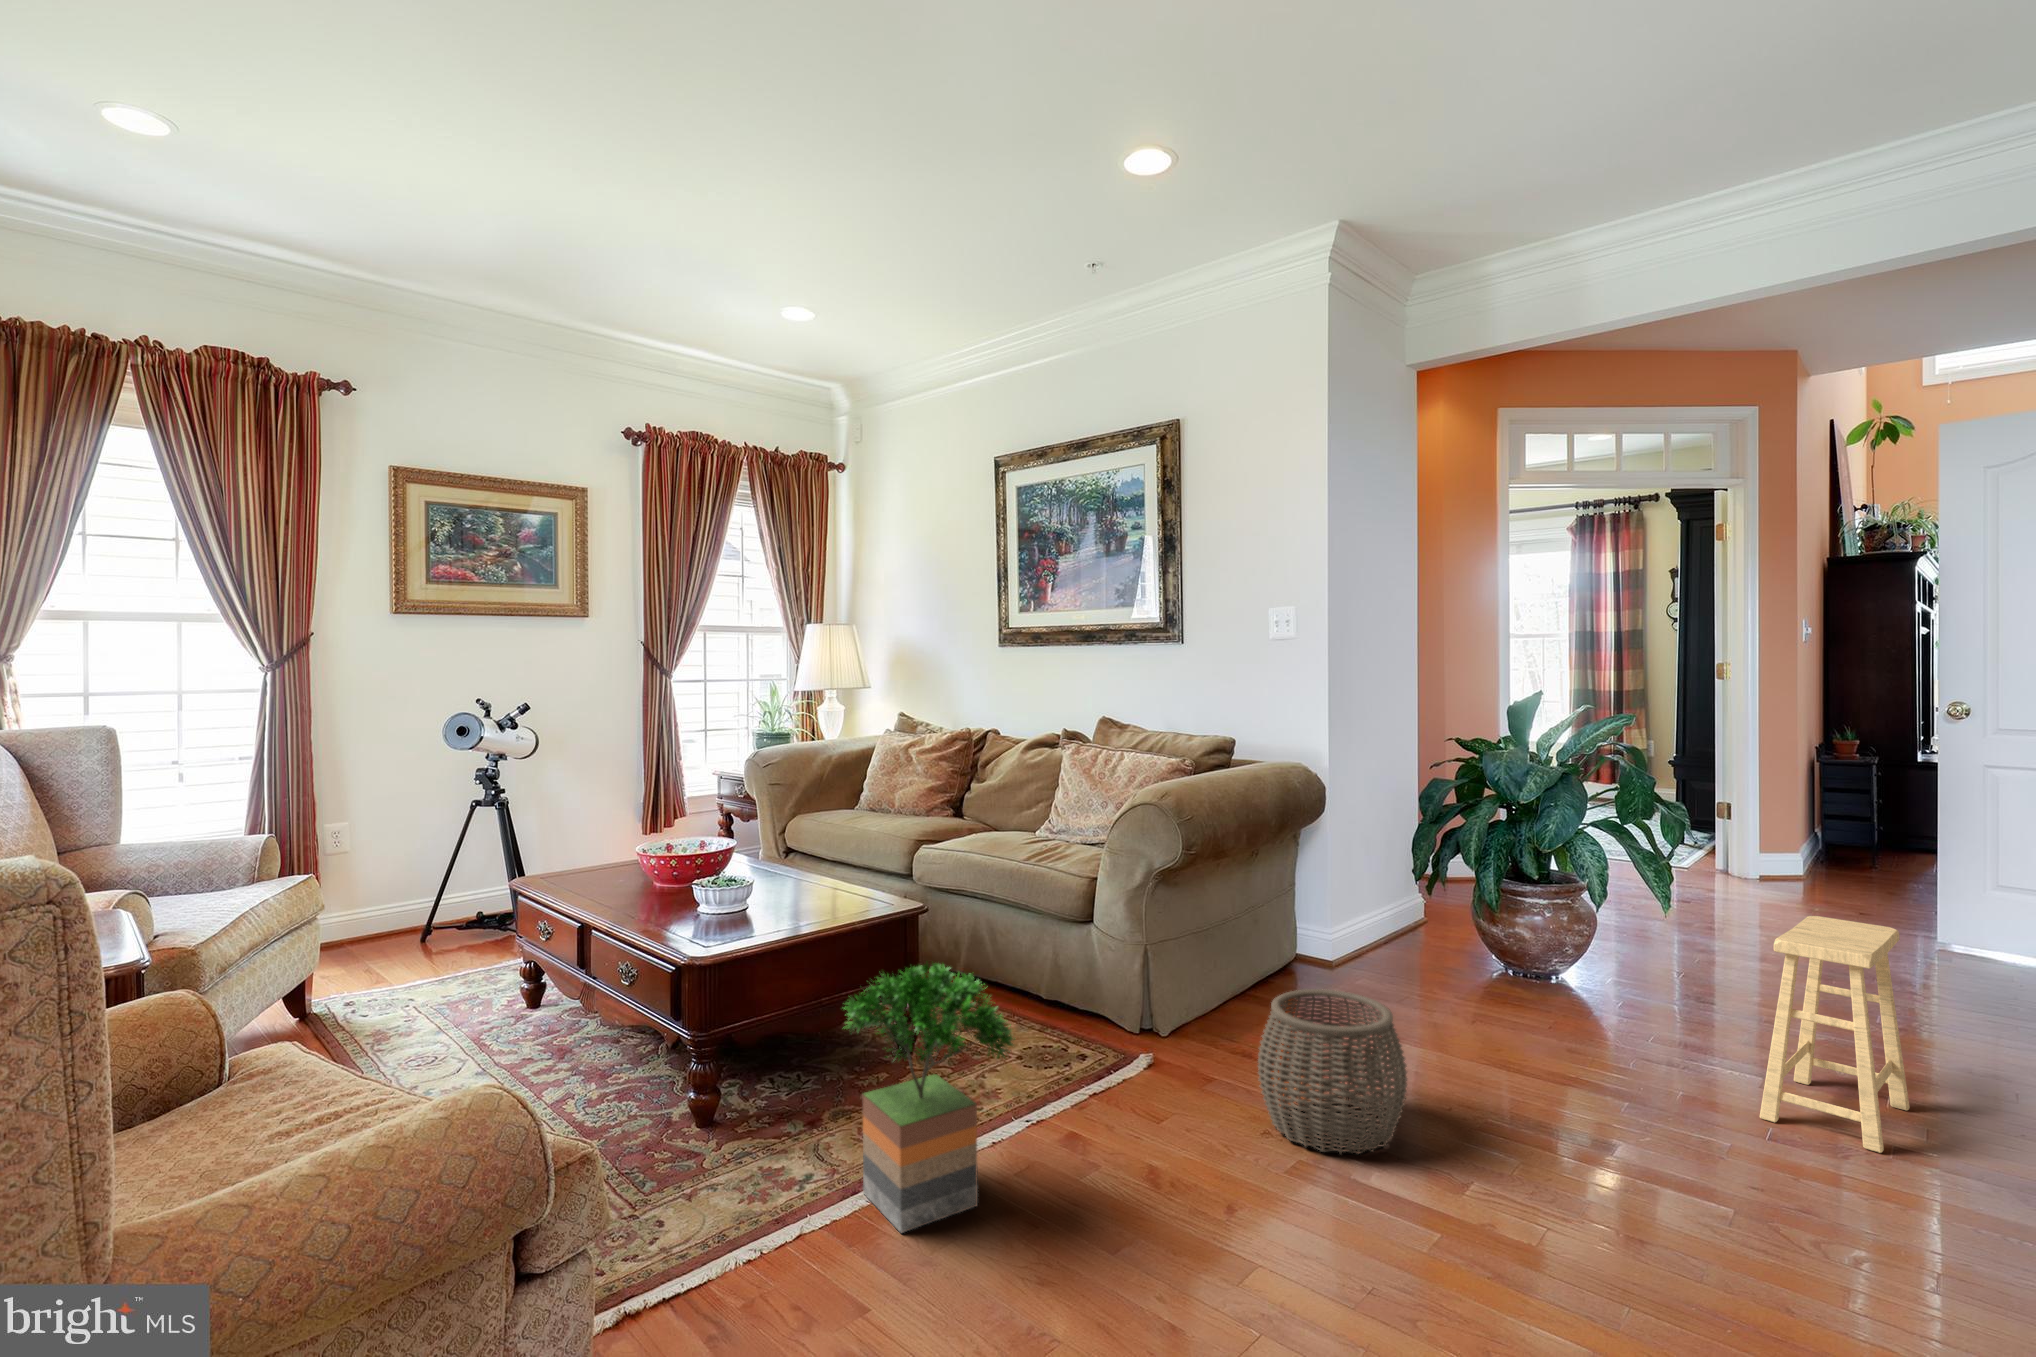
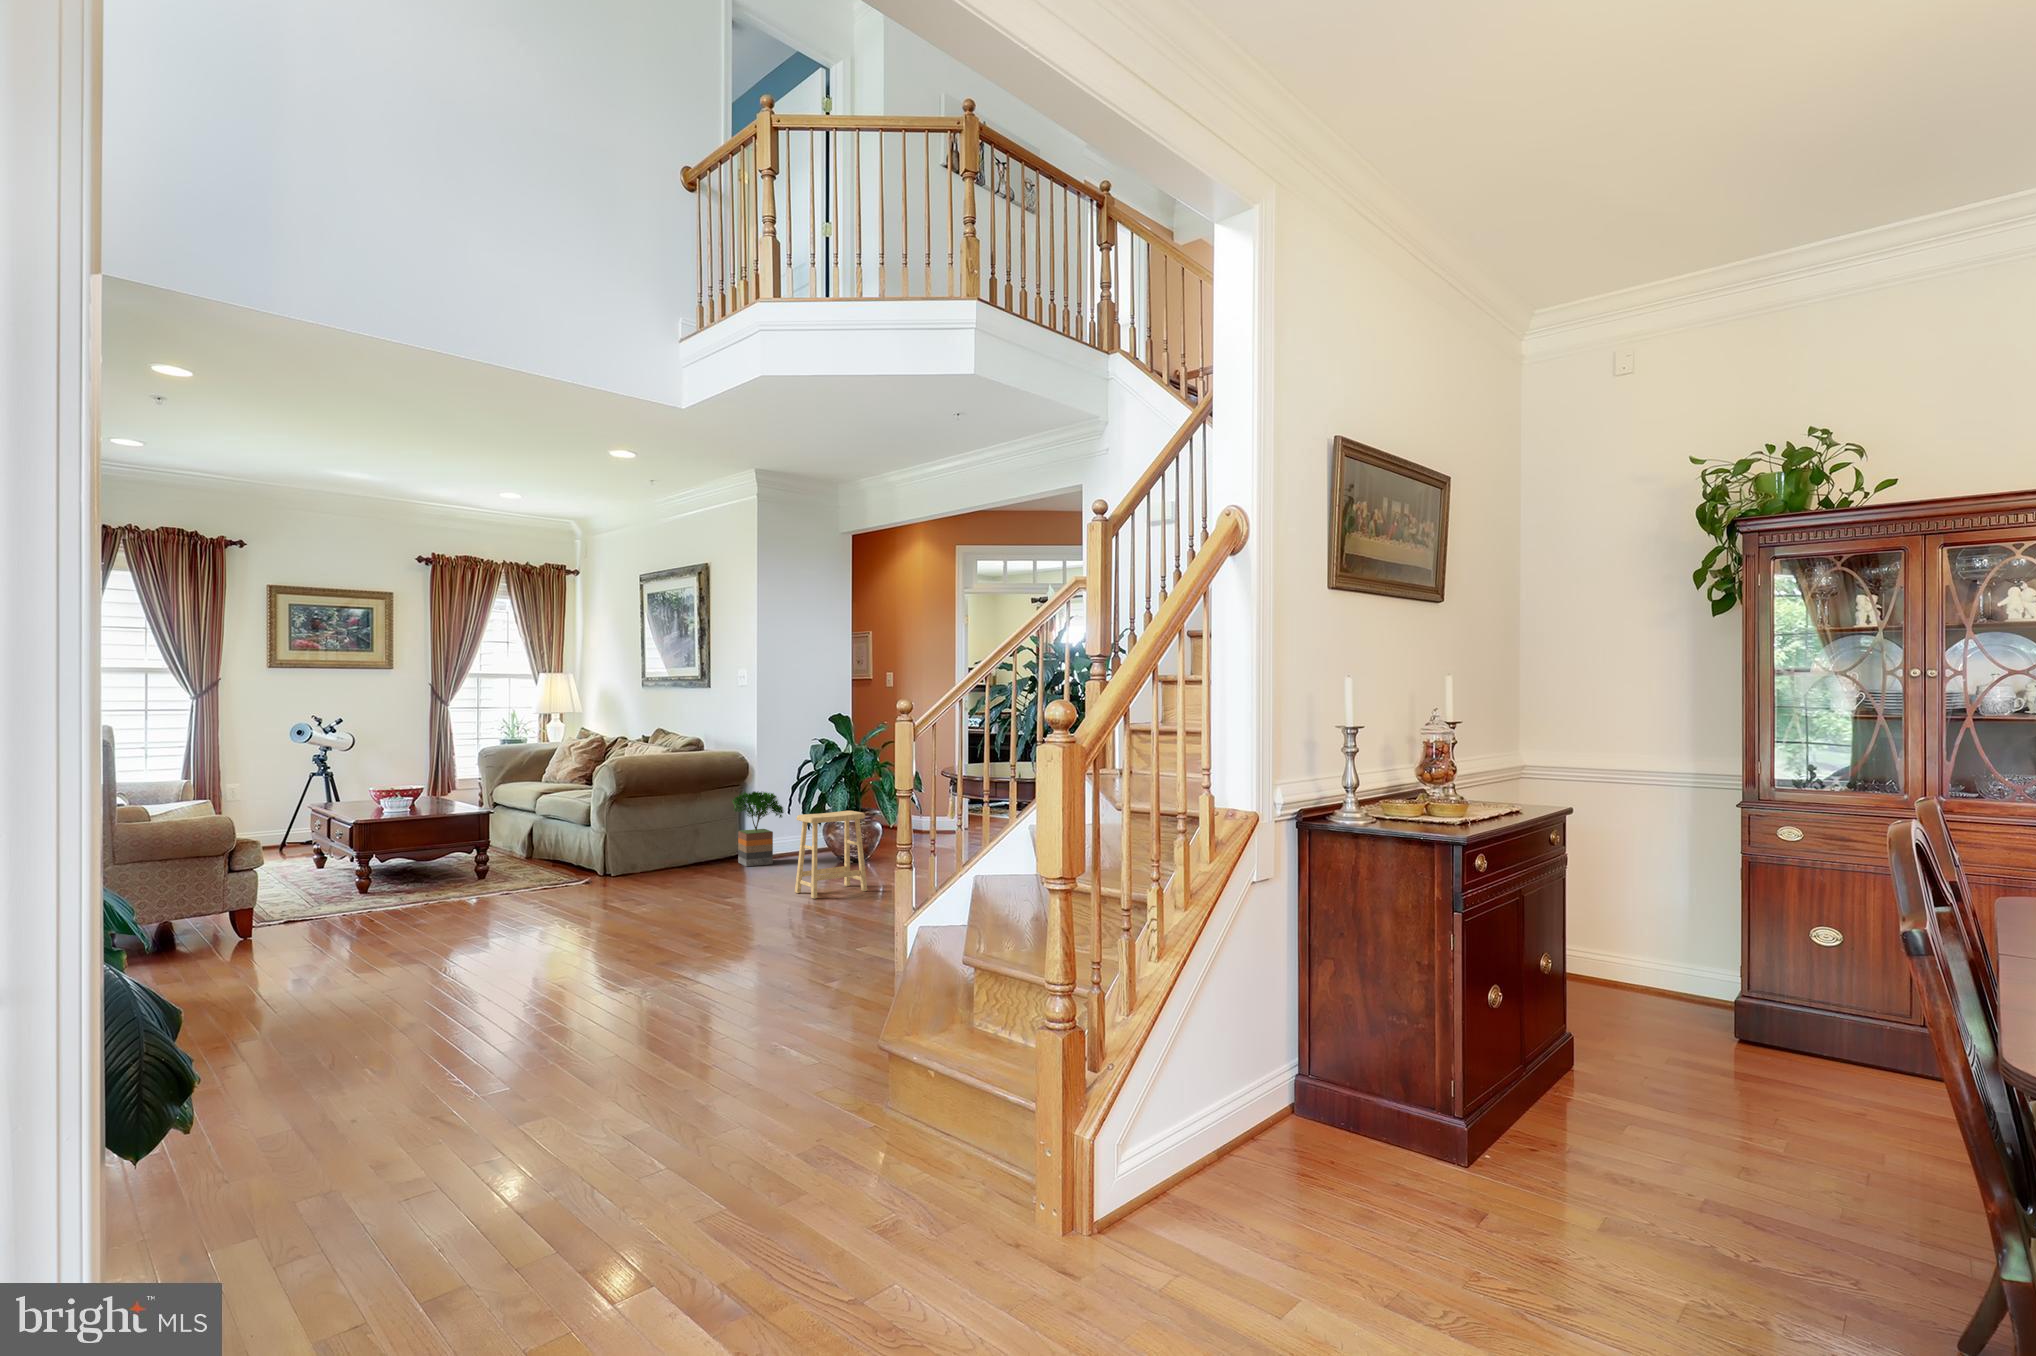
potted tree: present [844,963,1015,1233] -> present [733,791,784,867]
woven basket: present [1258,989,1407,1154] -> none [574,839,640,898]

